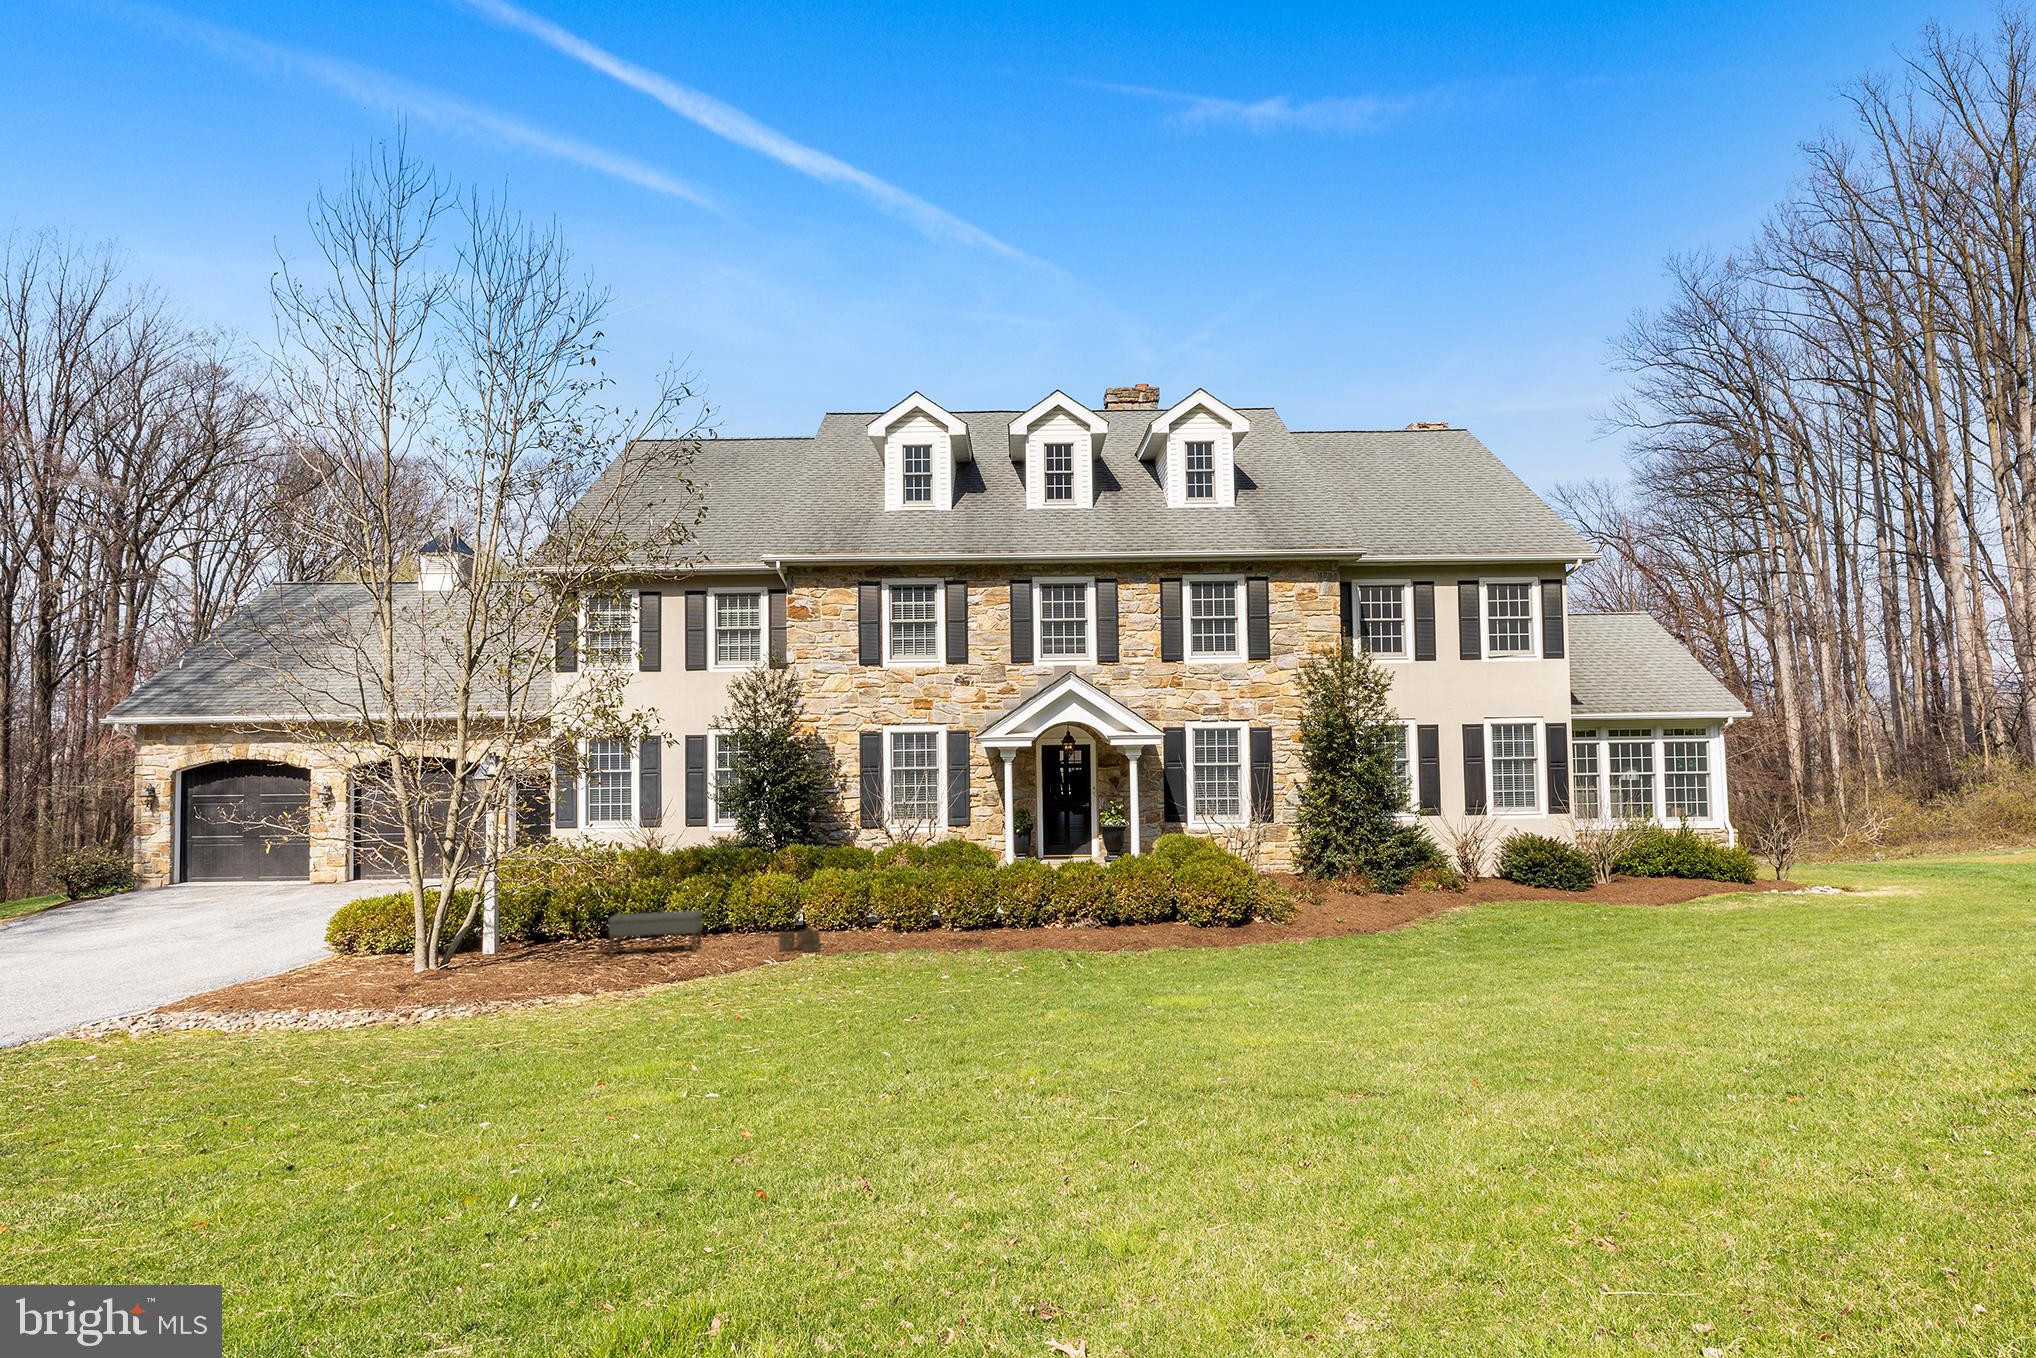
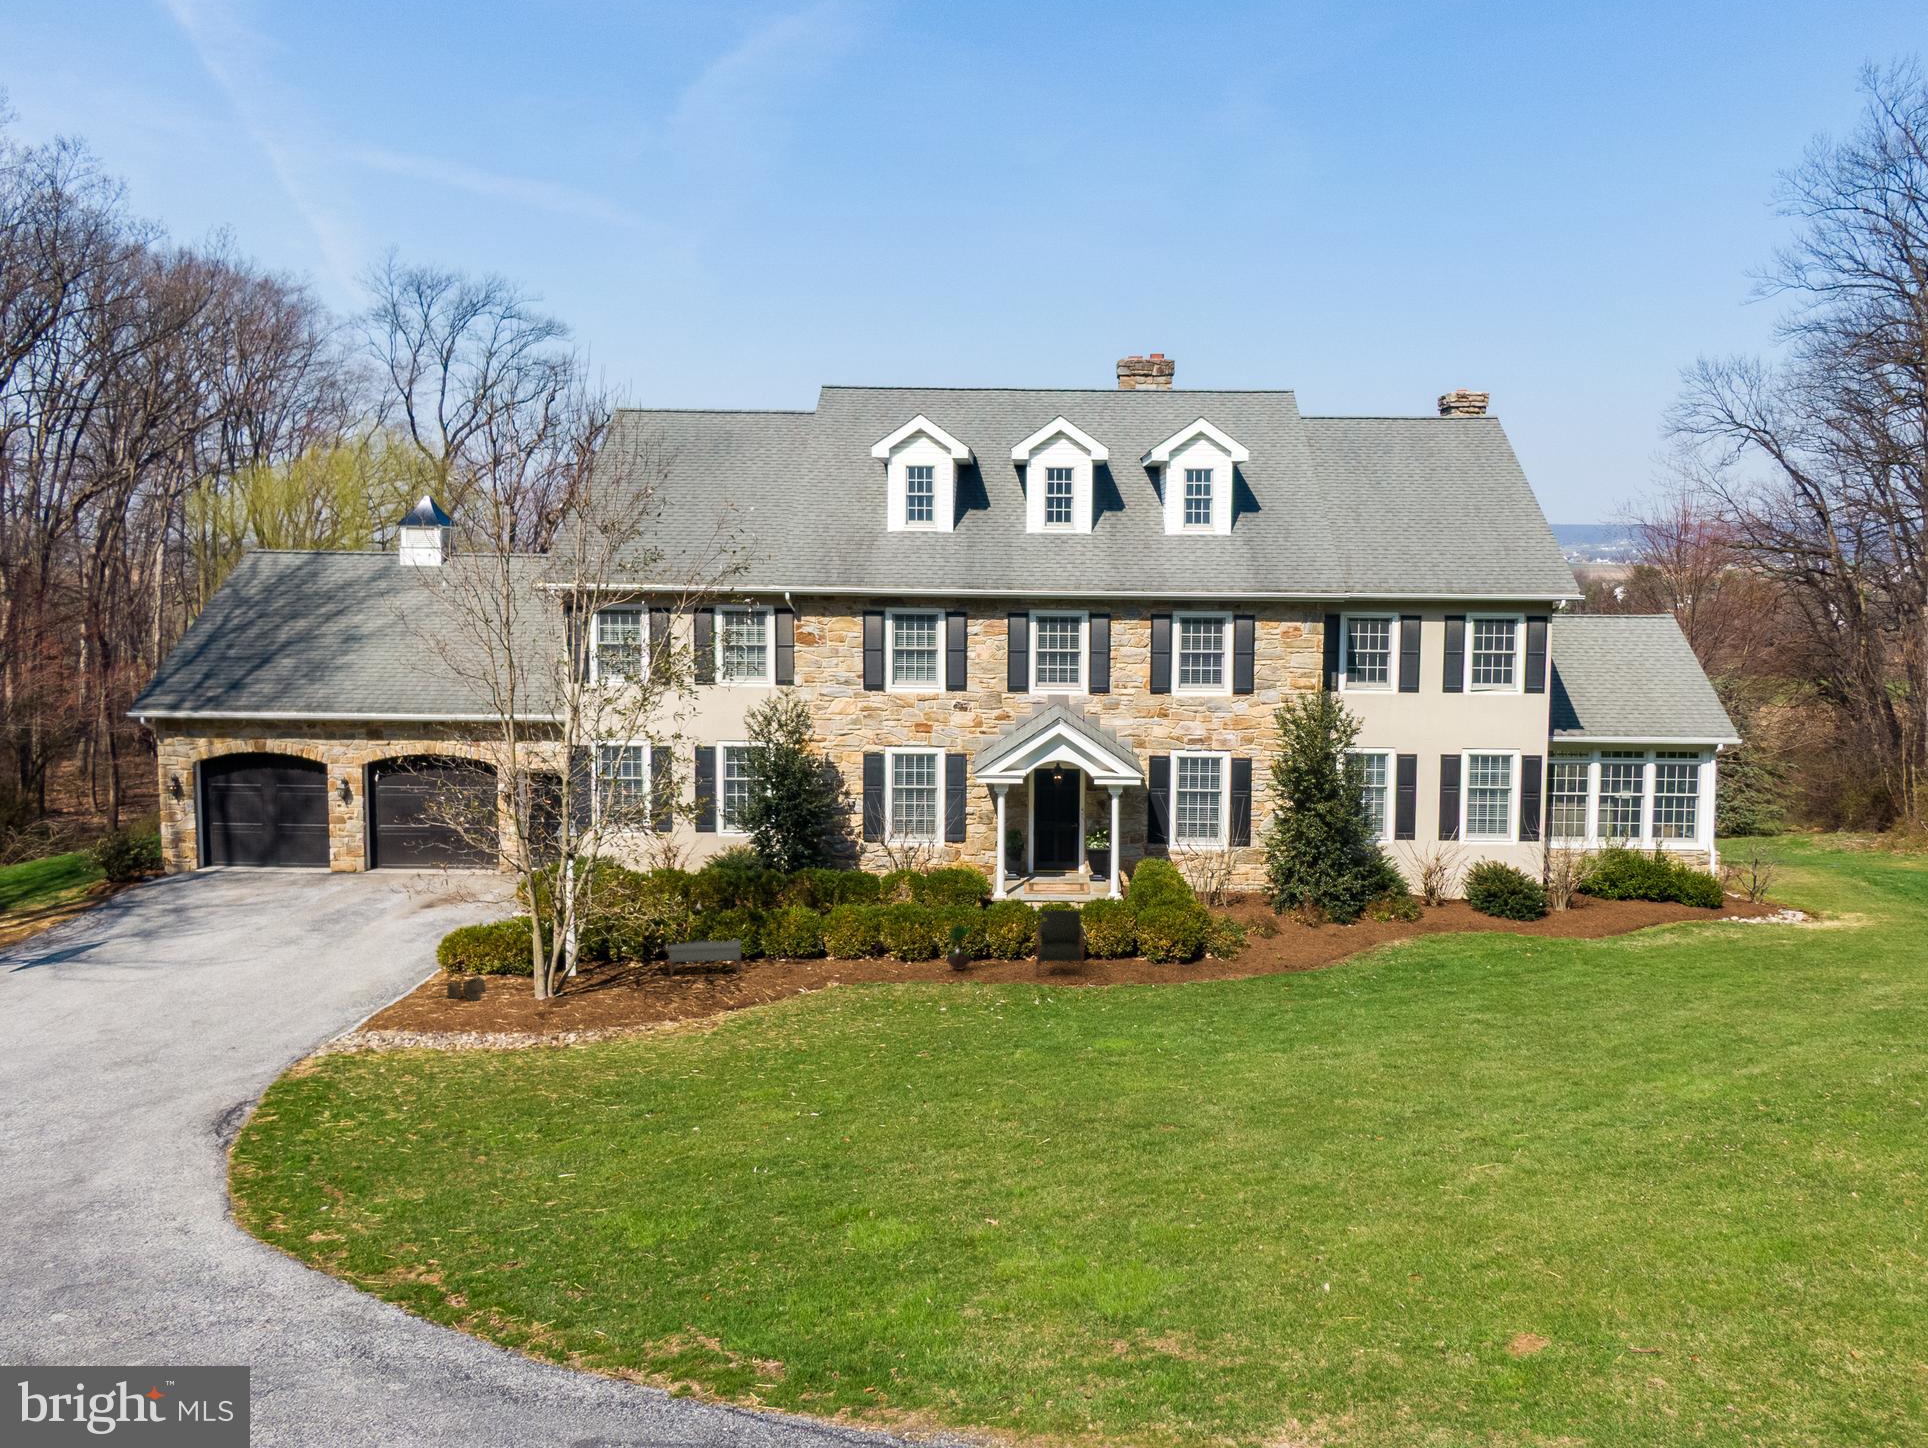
chair: none [1056,865,1116,942] -> present [1036,910,1084,976]
potted tree: none [944,876,981,940] -> present [947,923,971,970]
woven basket: present [779,928,820,952] -> present [447,976,486,1001]

